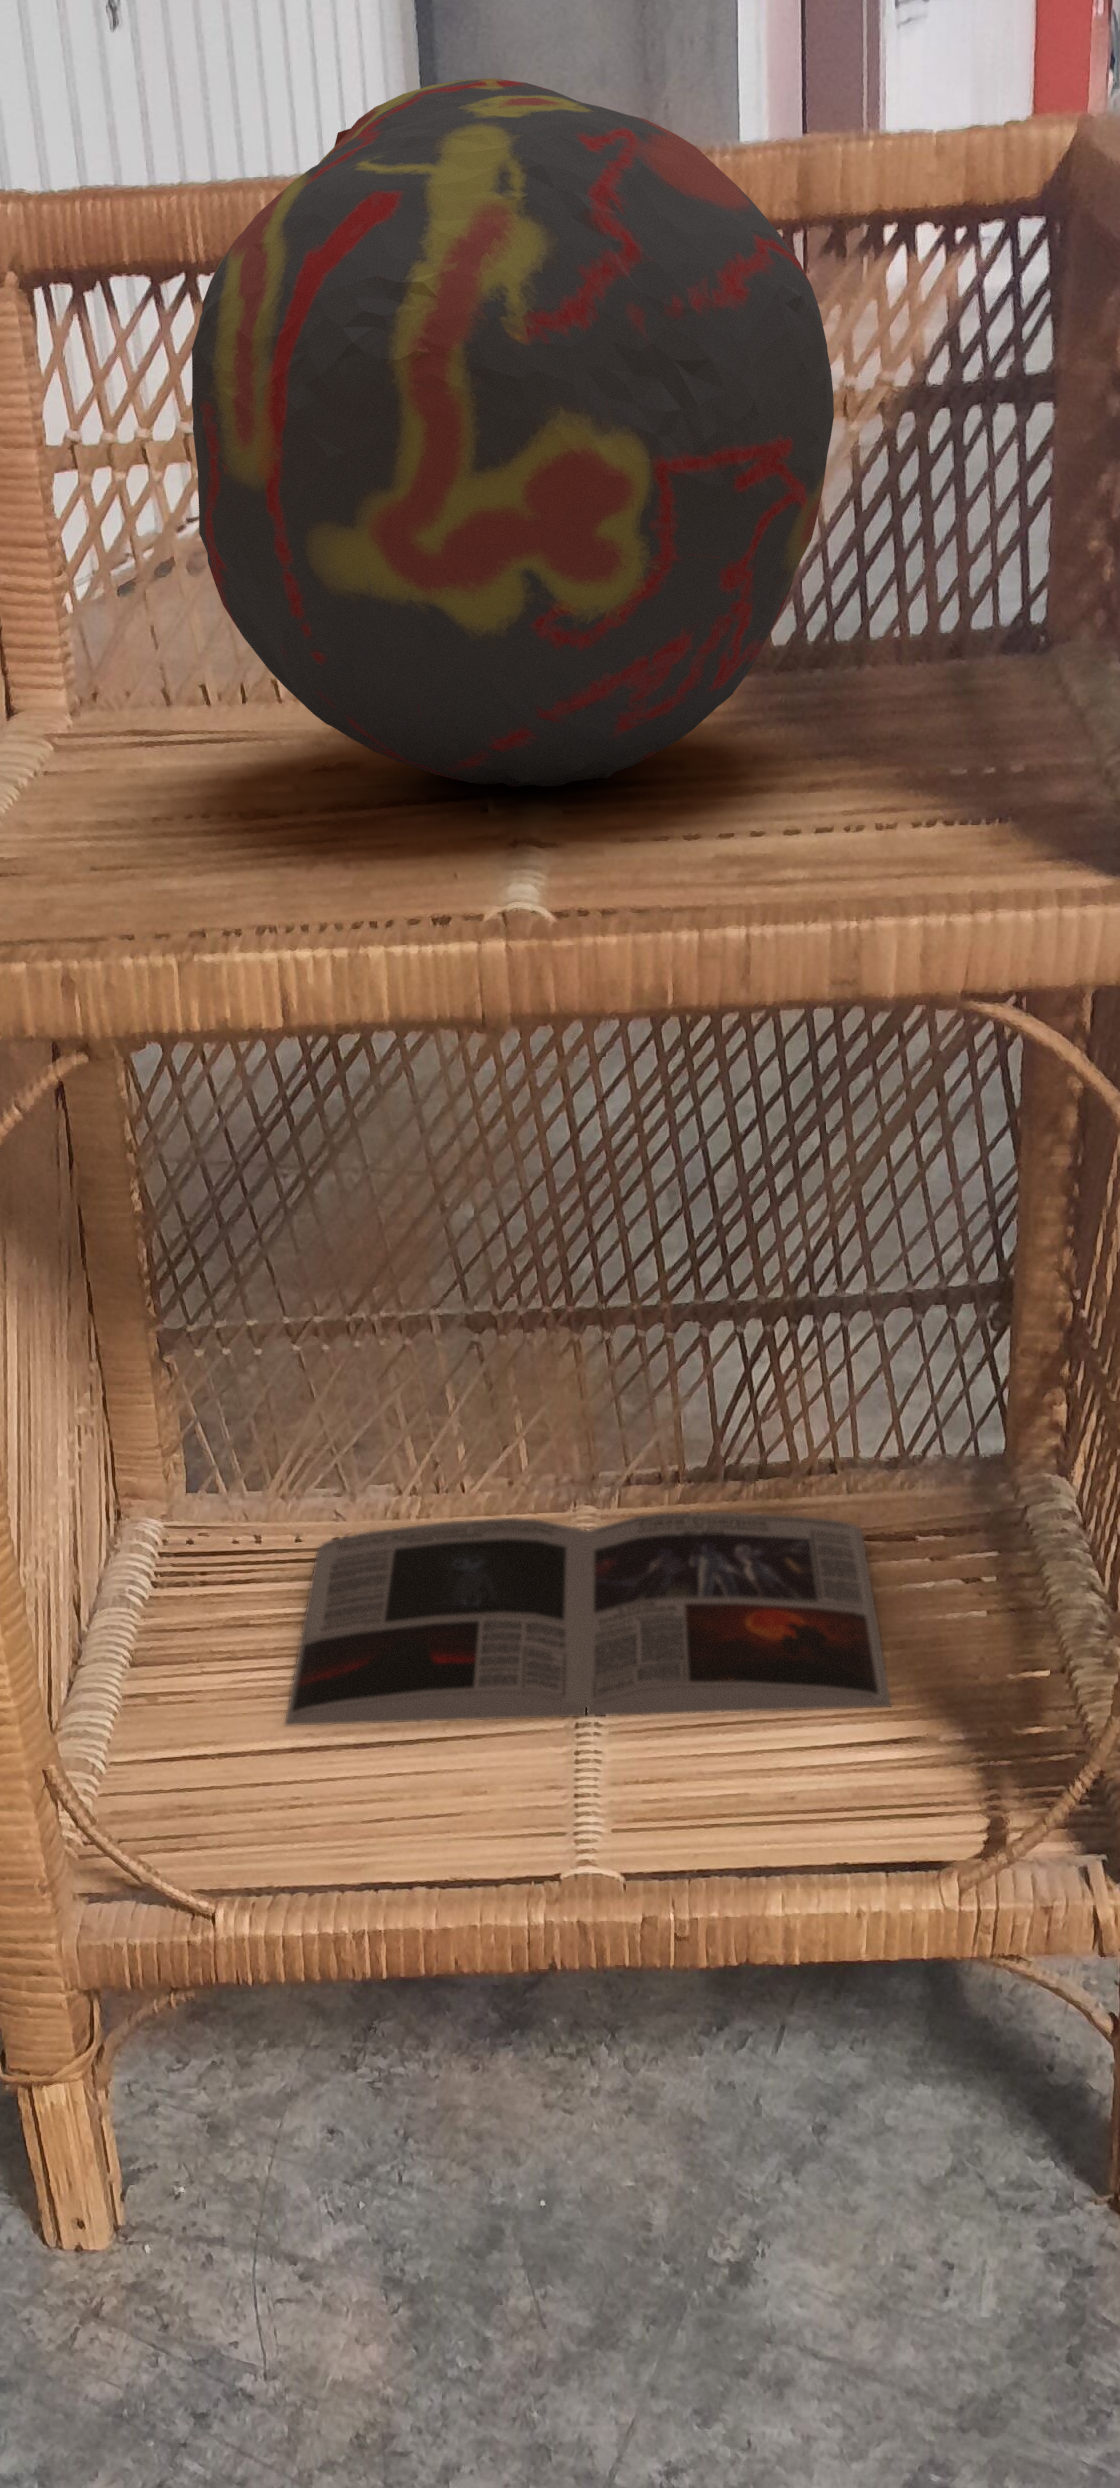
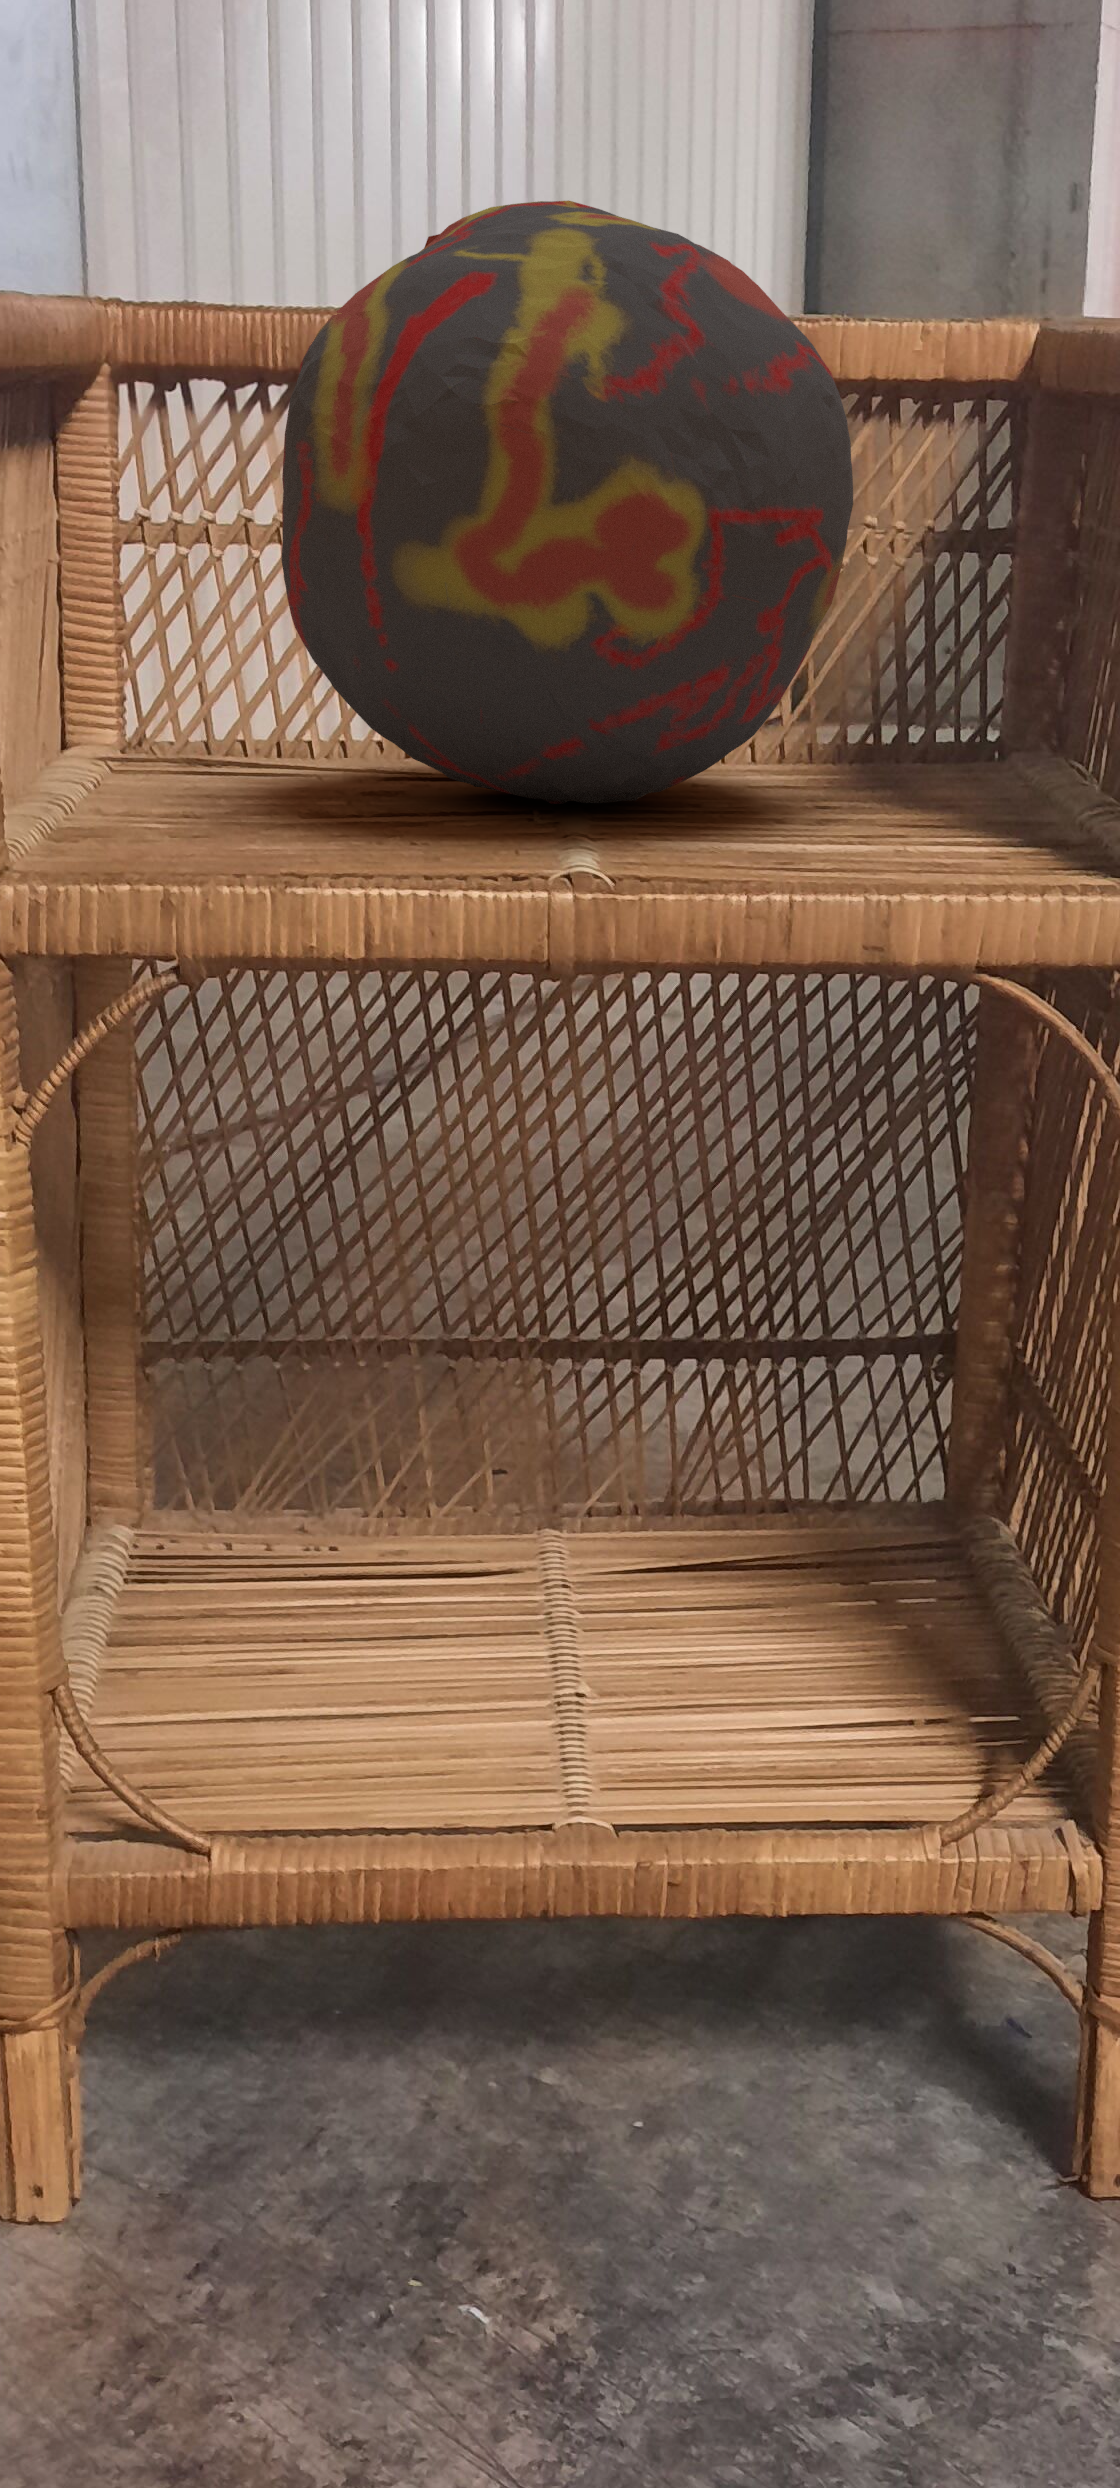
magazine: present [285,1512,892,1726] -> none [273,1522,865,1692]

